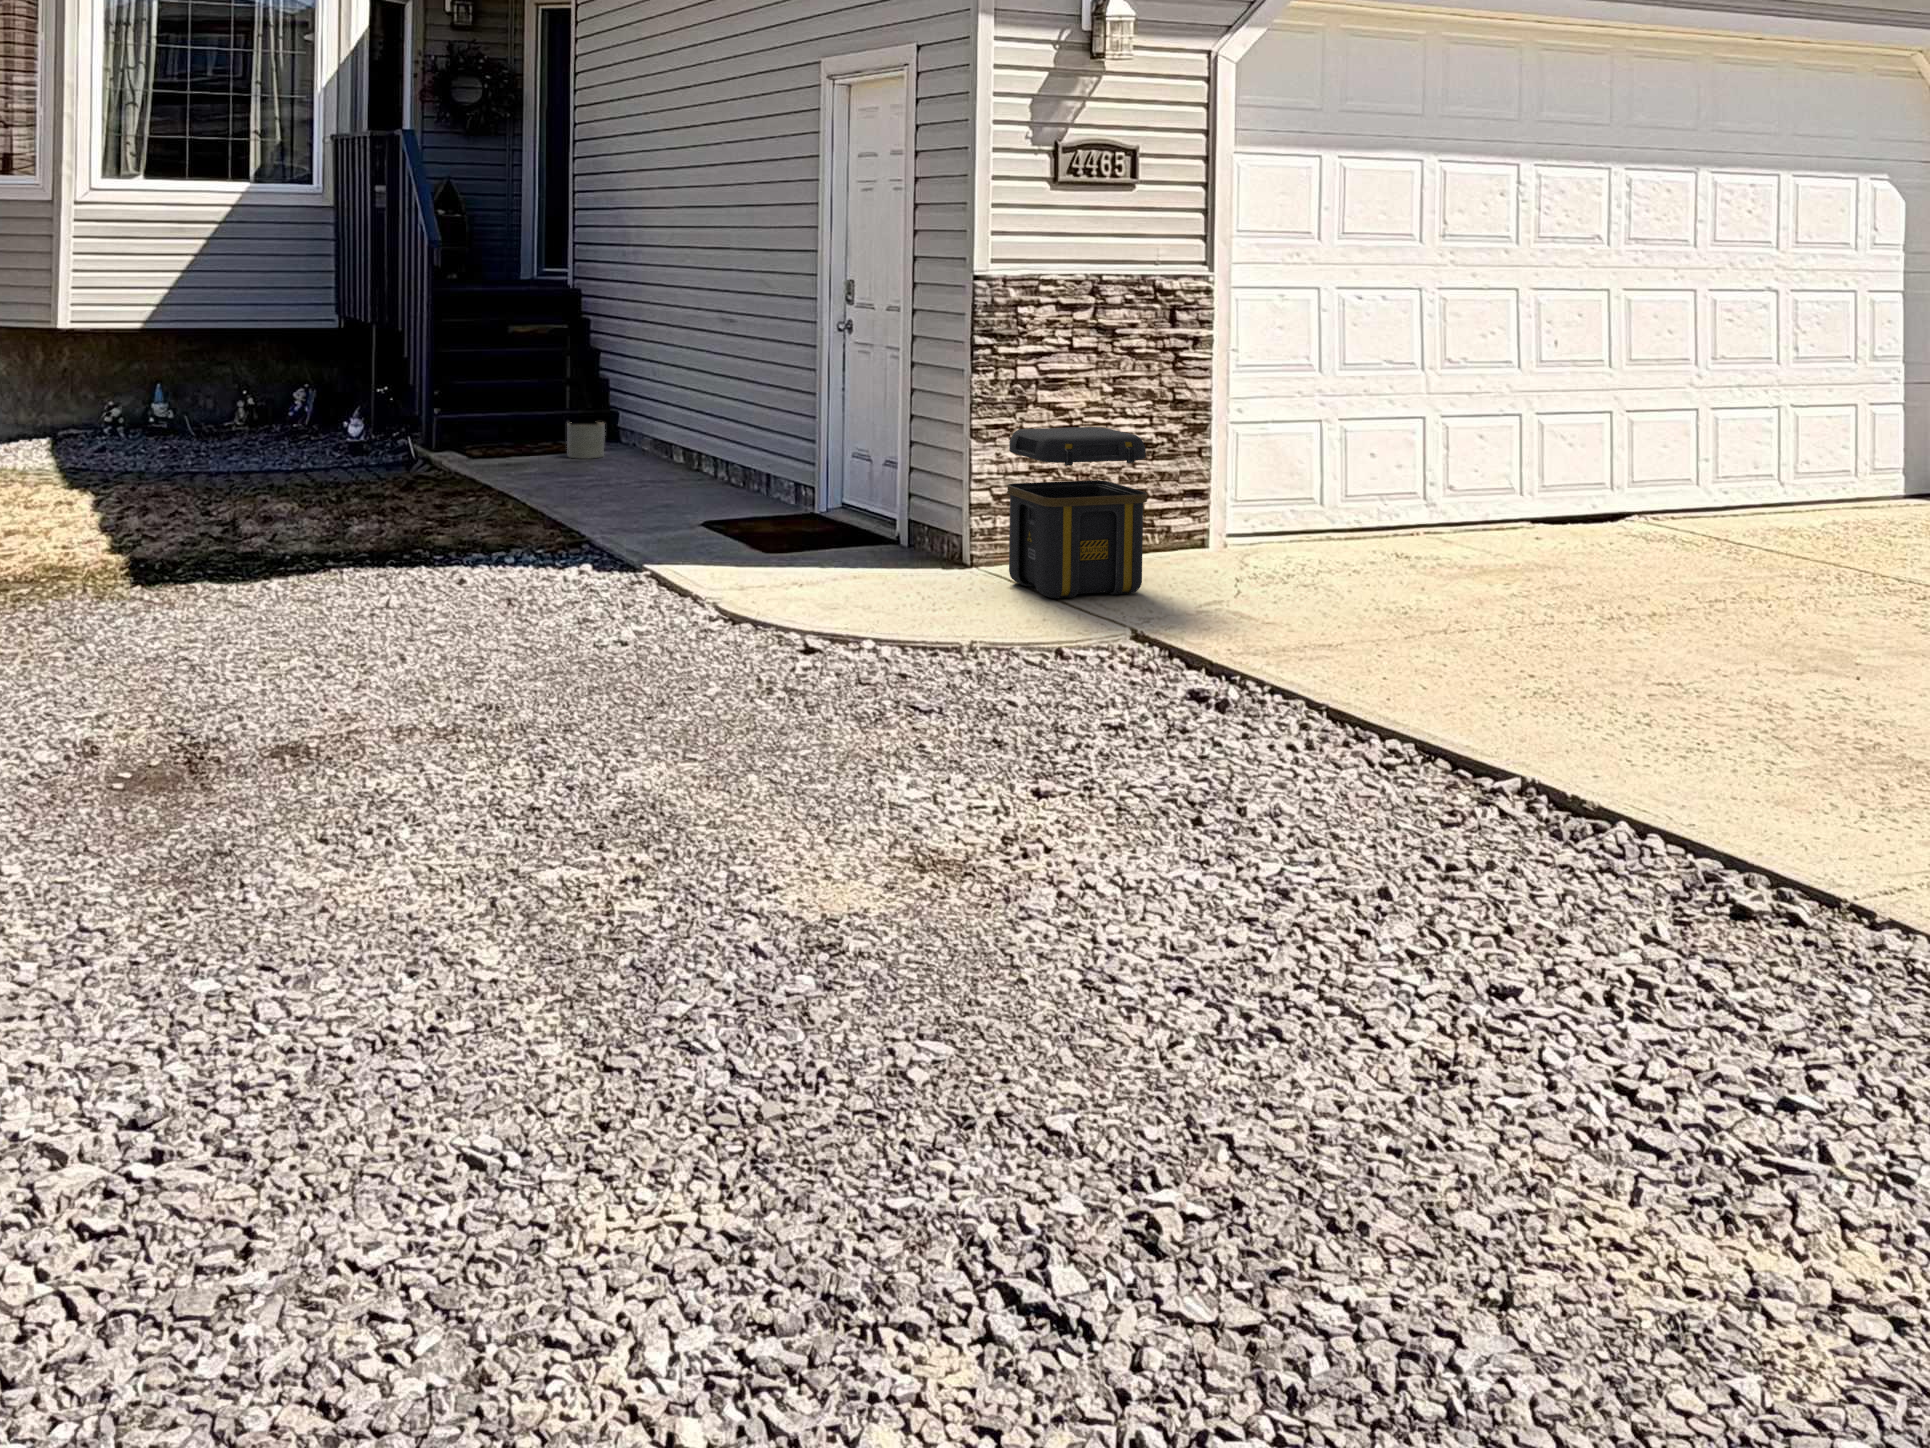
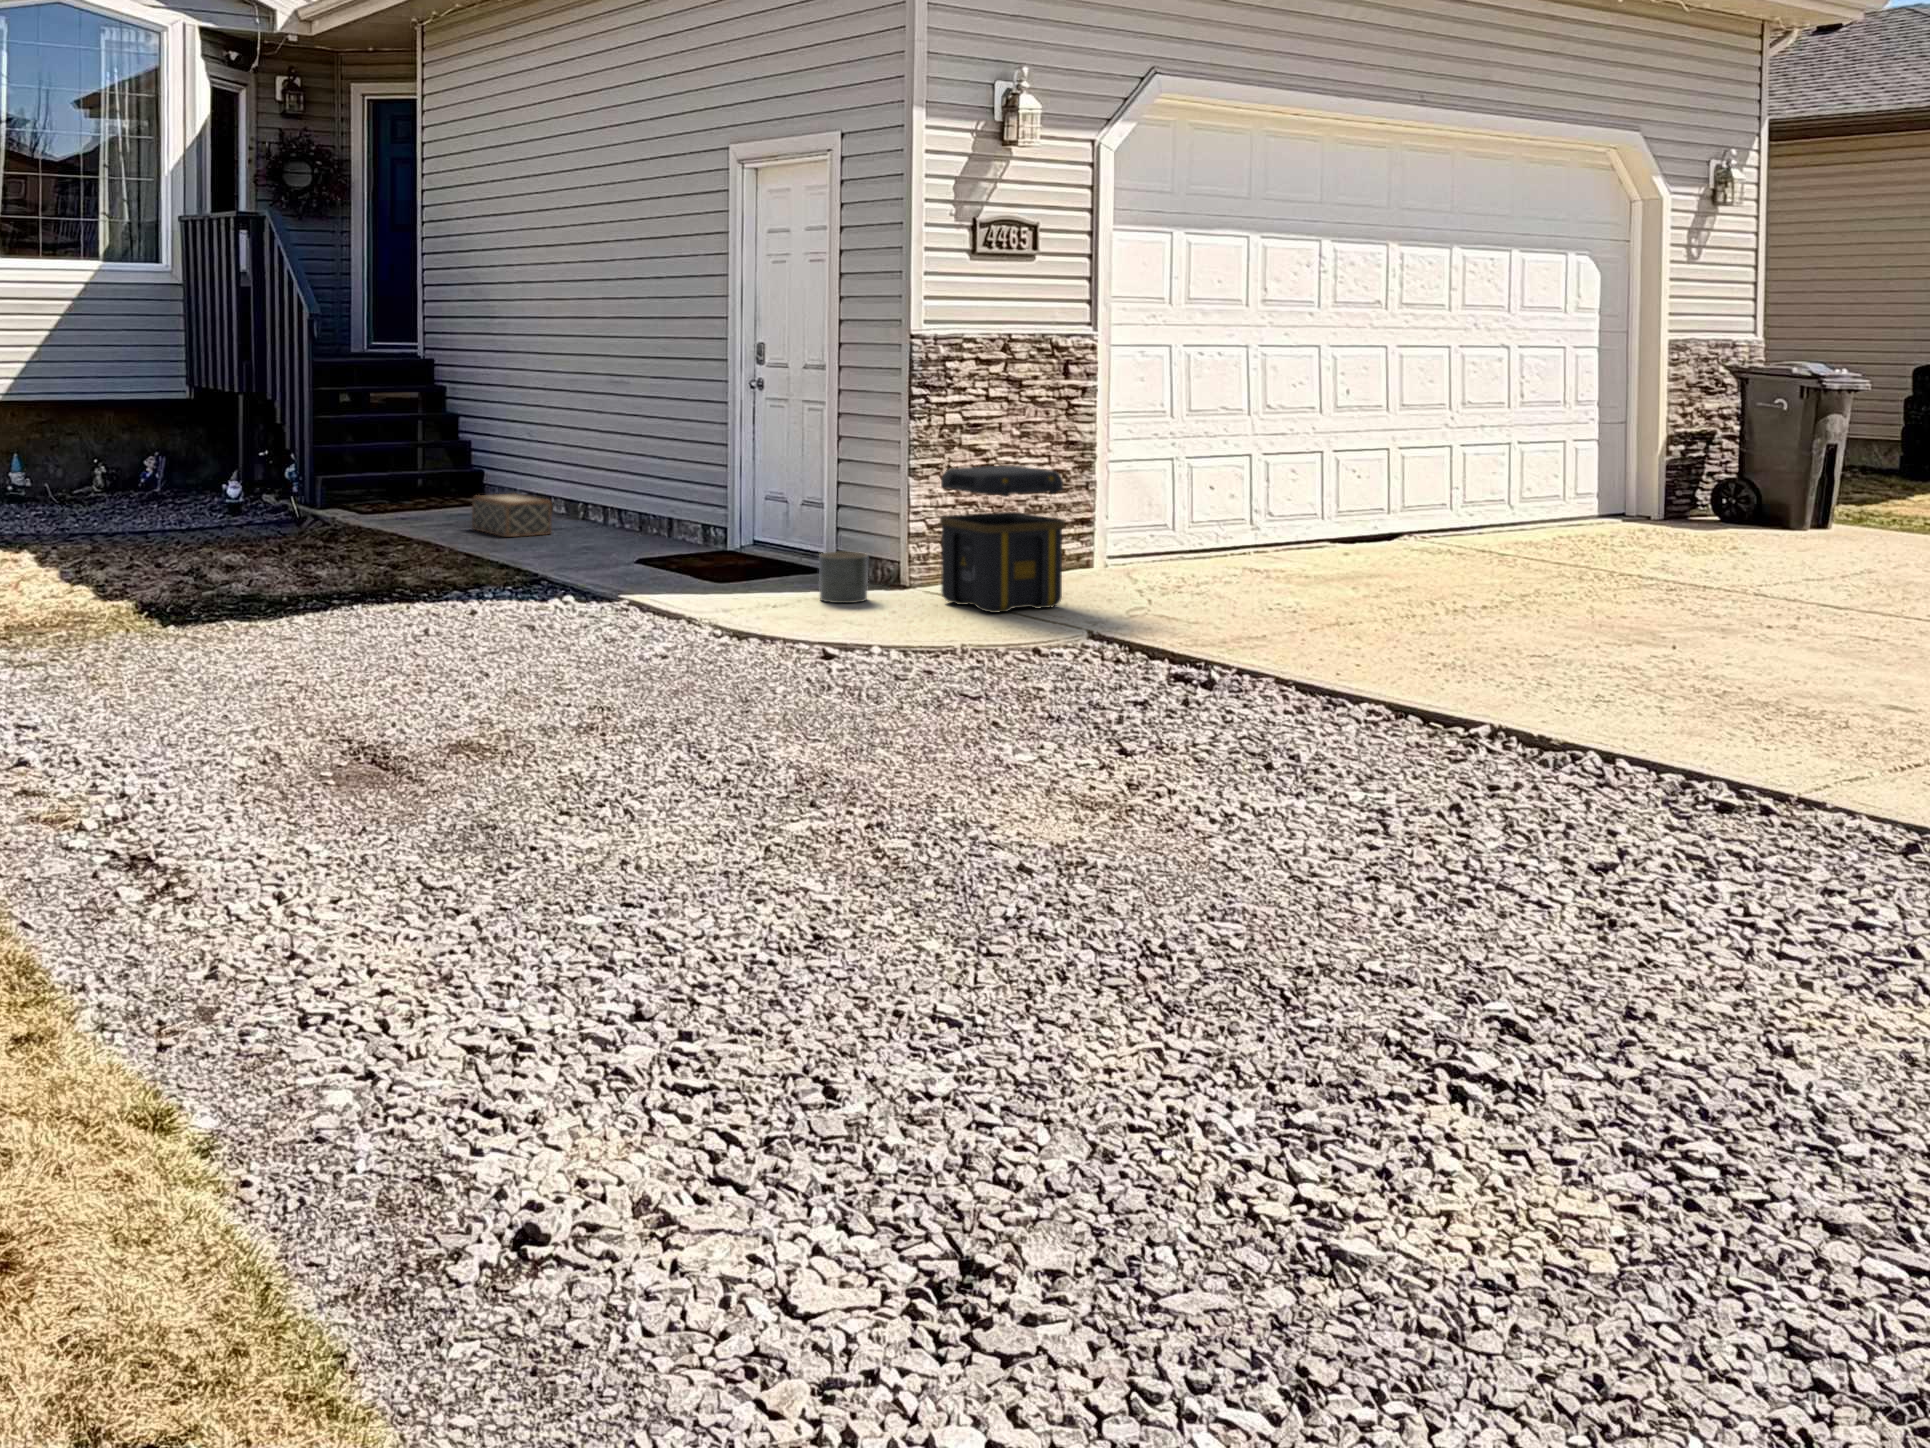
planter: present [567,422,605,459] -> present [819,552,868,603]
woven basket: none [602,438,677,486] -> present [472,493,552,537]

